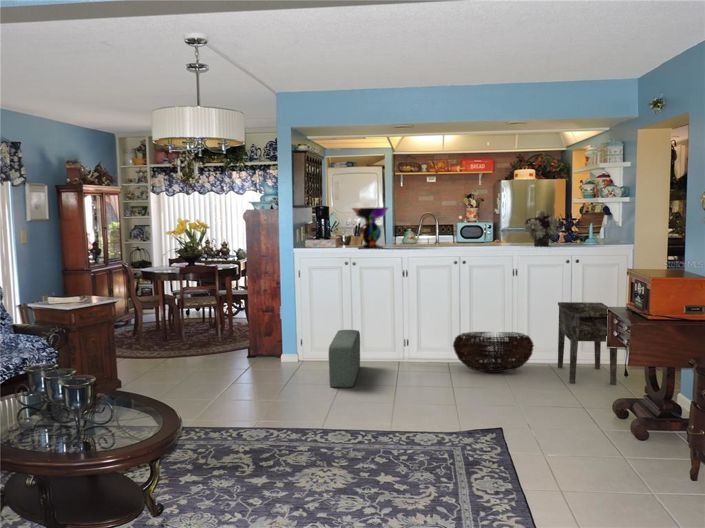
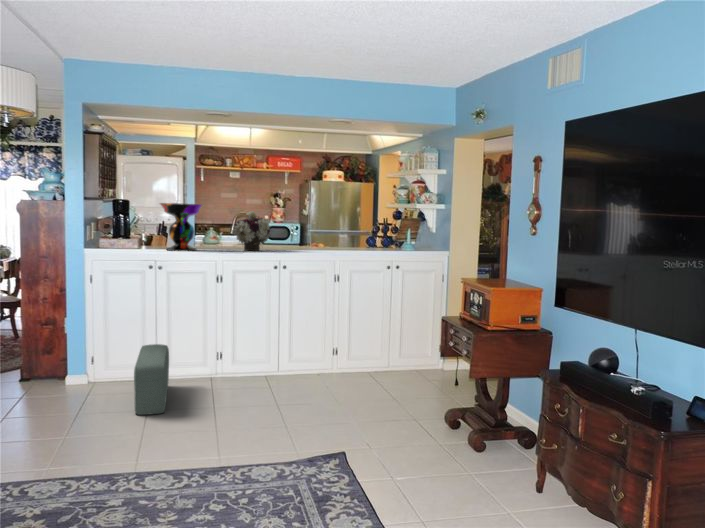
flower arrangement: present [524,209,559,246] -> present [233,211,271,251]
side table: present [558,302,617,385] -> none [379,309,443,393]
basket: present [453,332,534,373] -> none [274,342,358,385]

